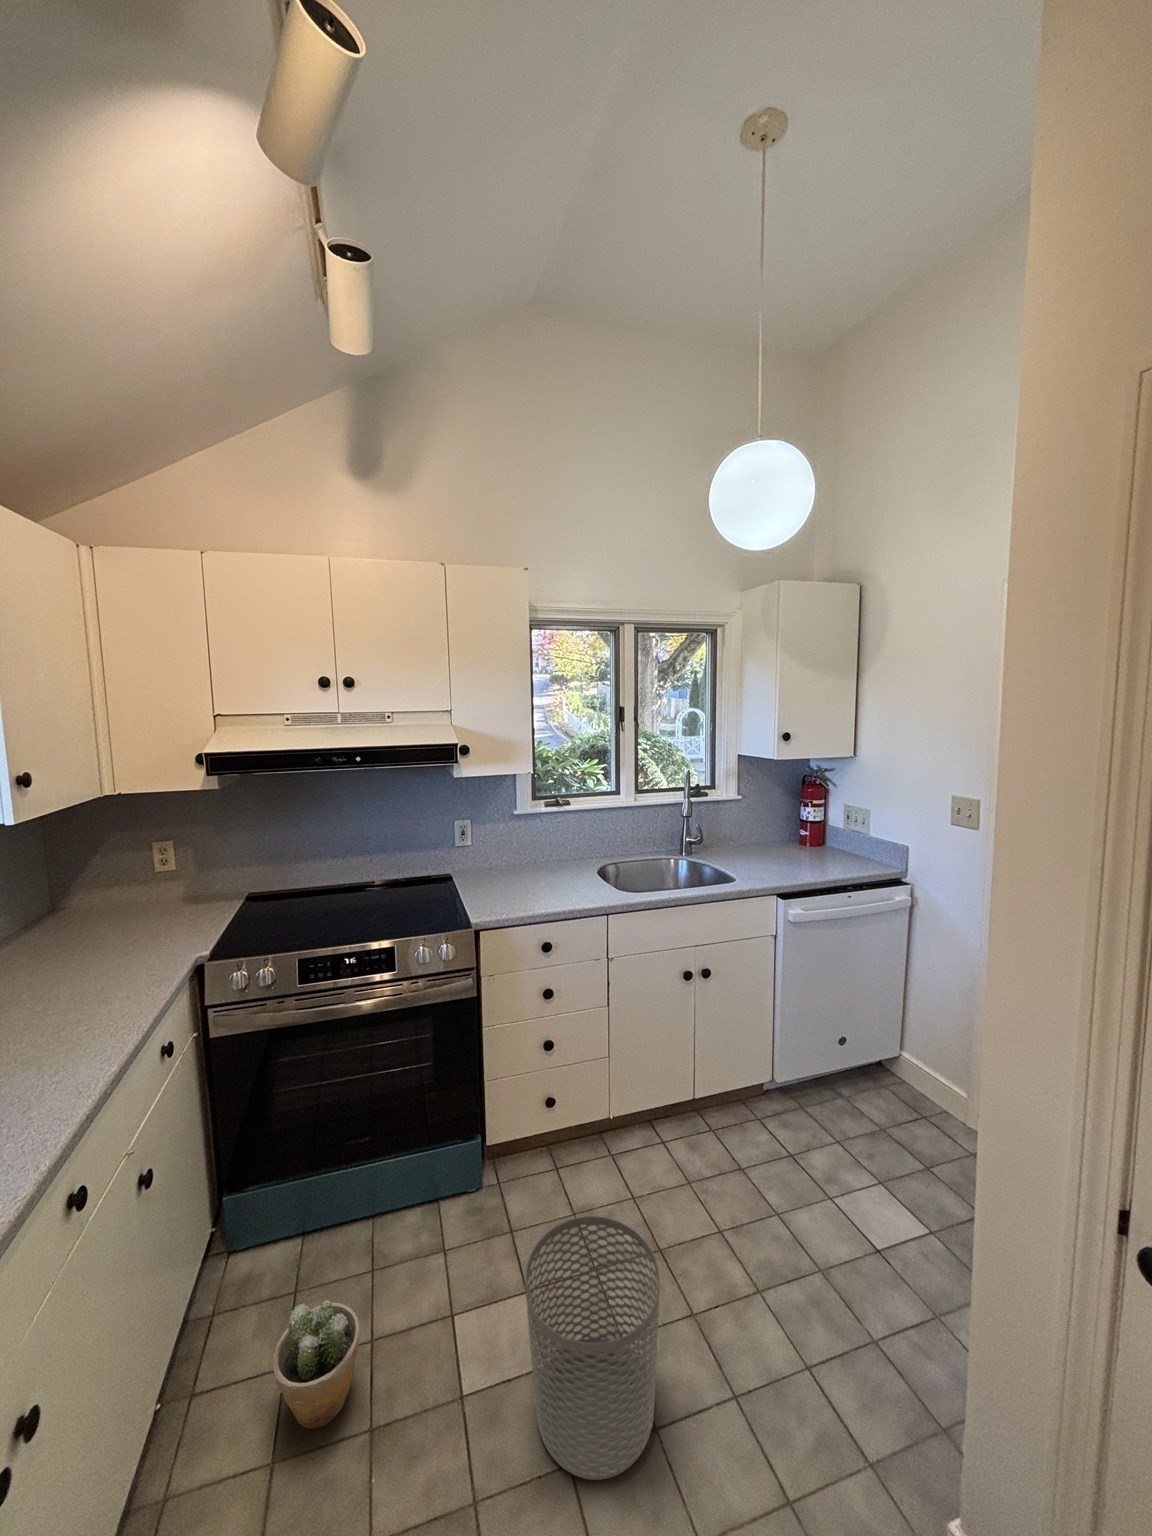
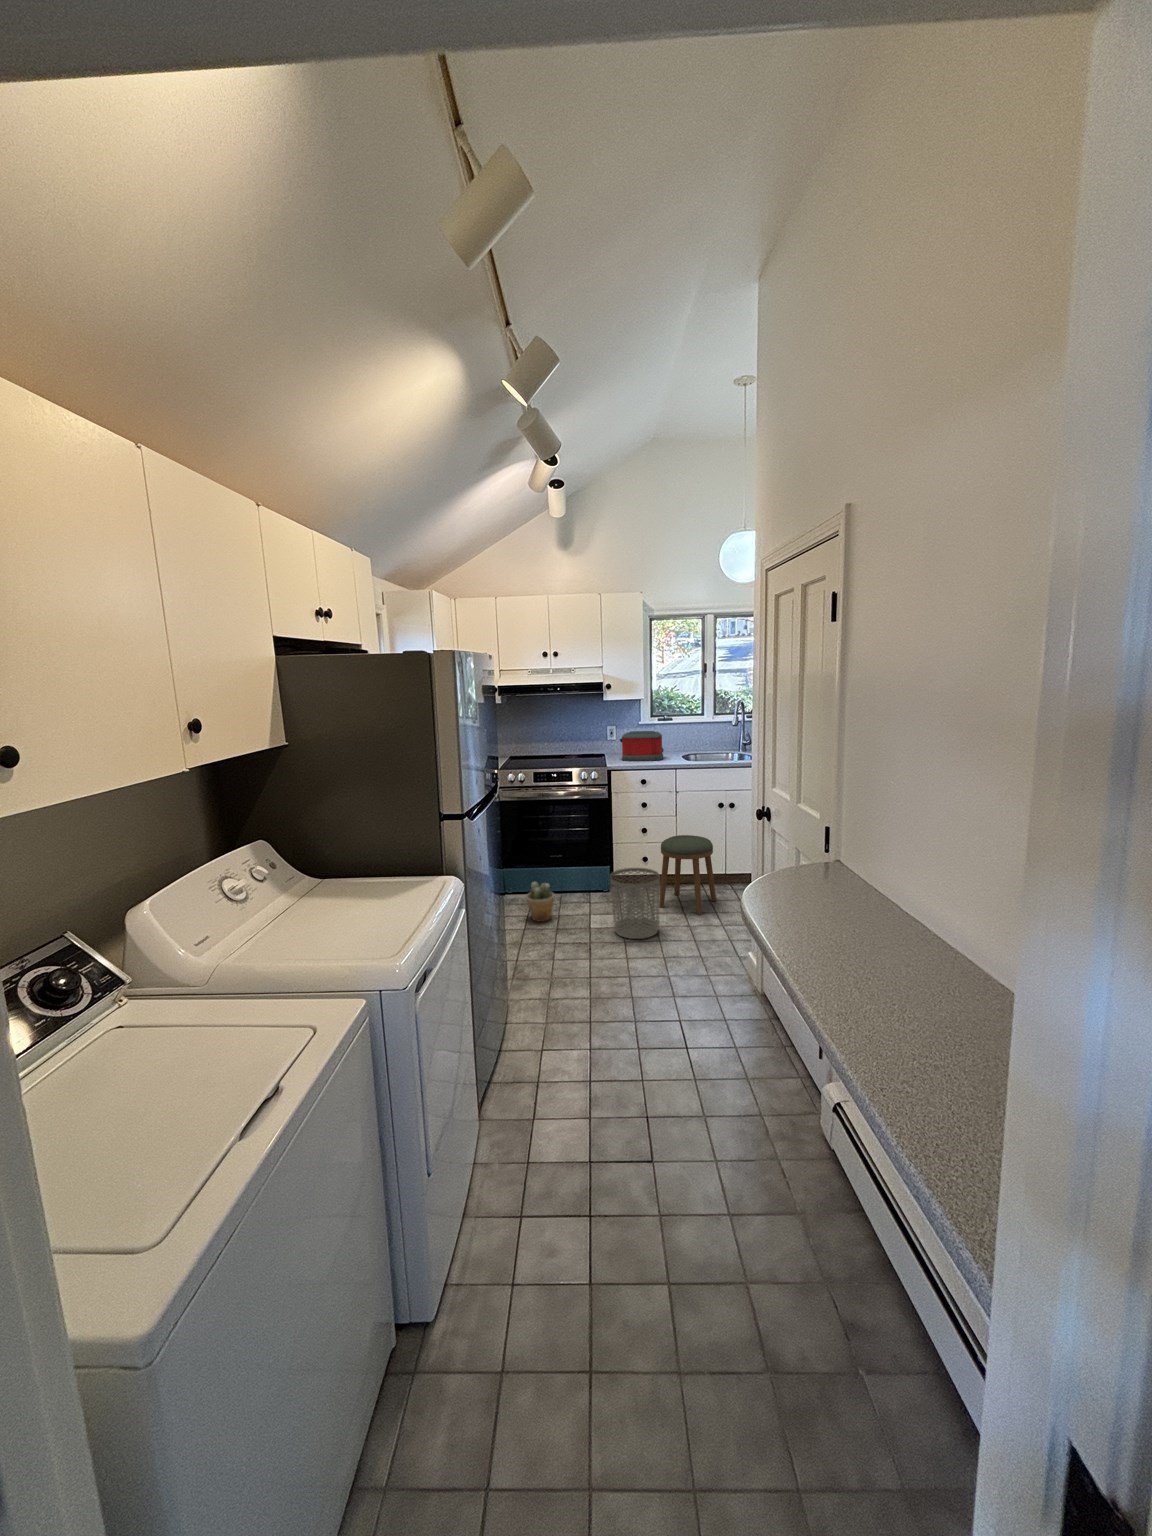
toaster: none [488,837,576,903] -> present [619,731,664,761]
stool: none [602,1059,714,1266] -> present [659,835,716,915]

